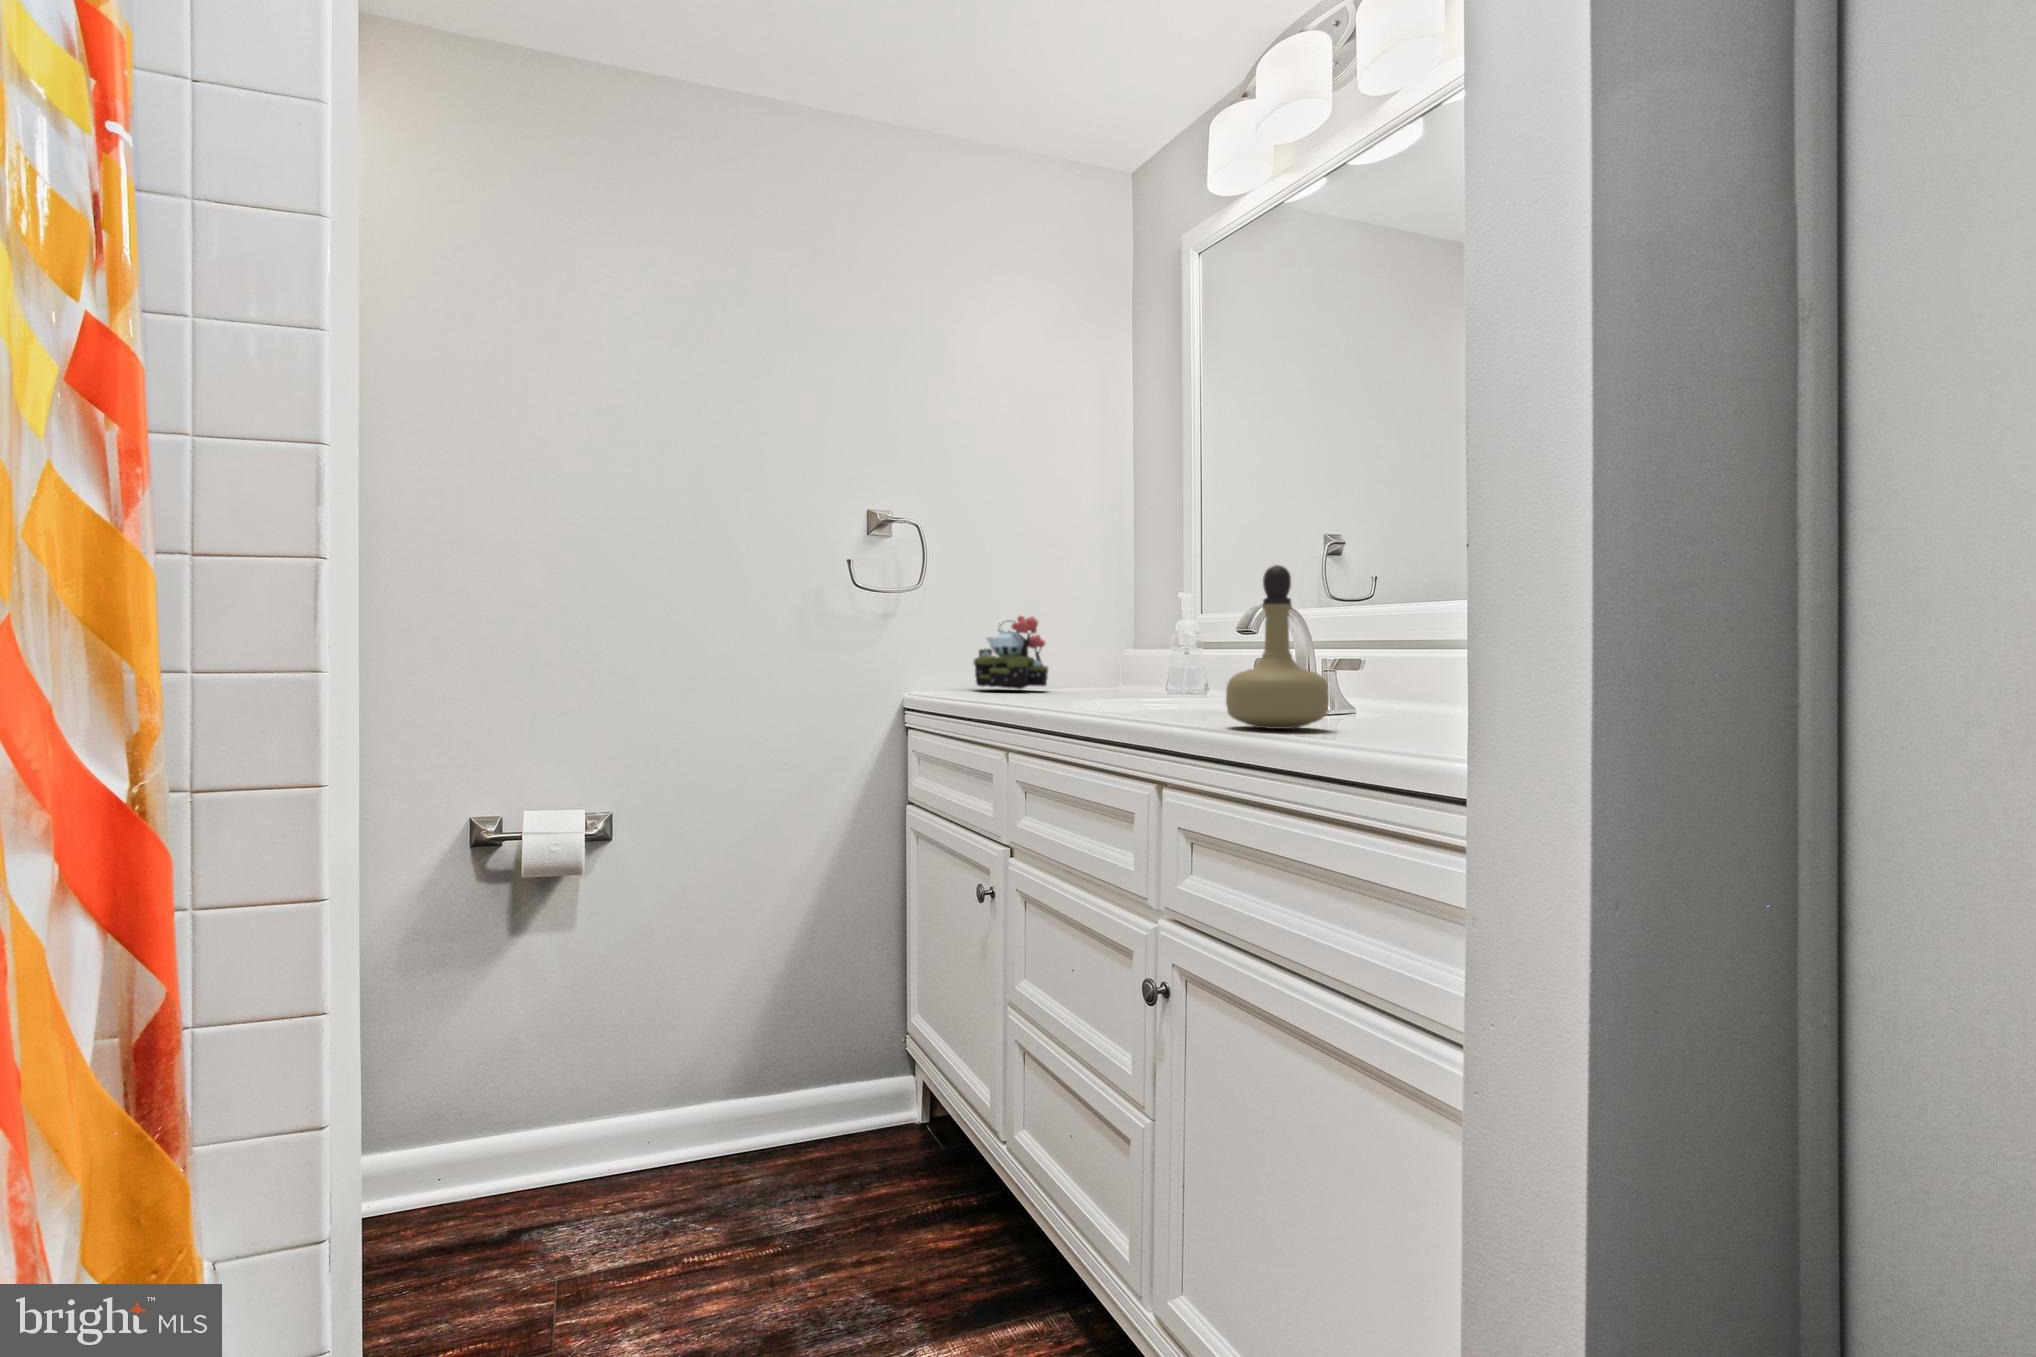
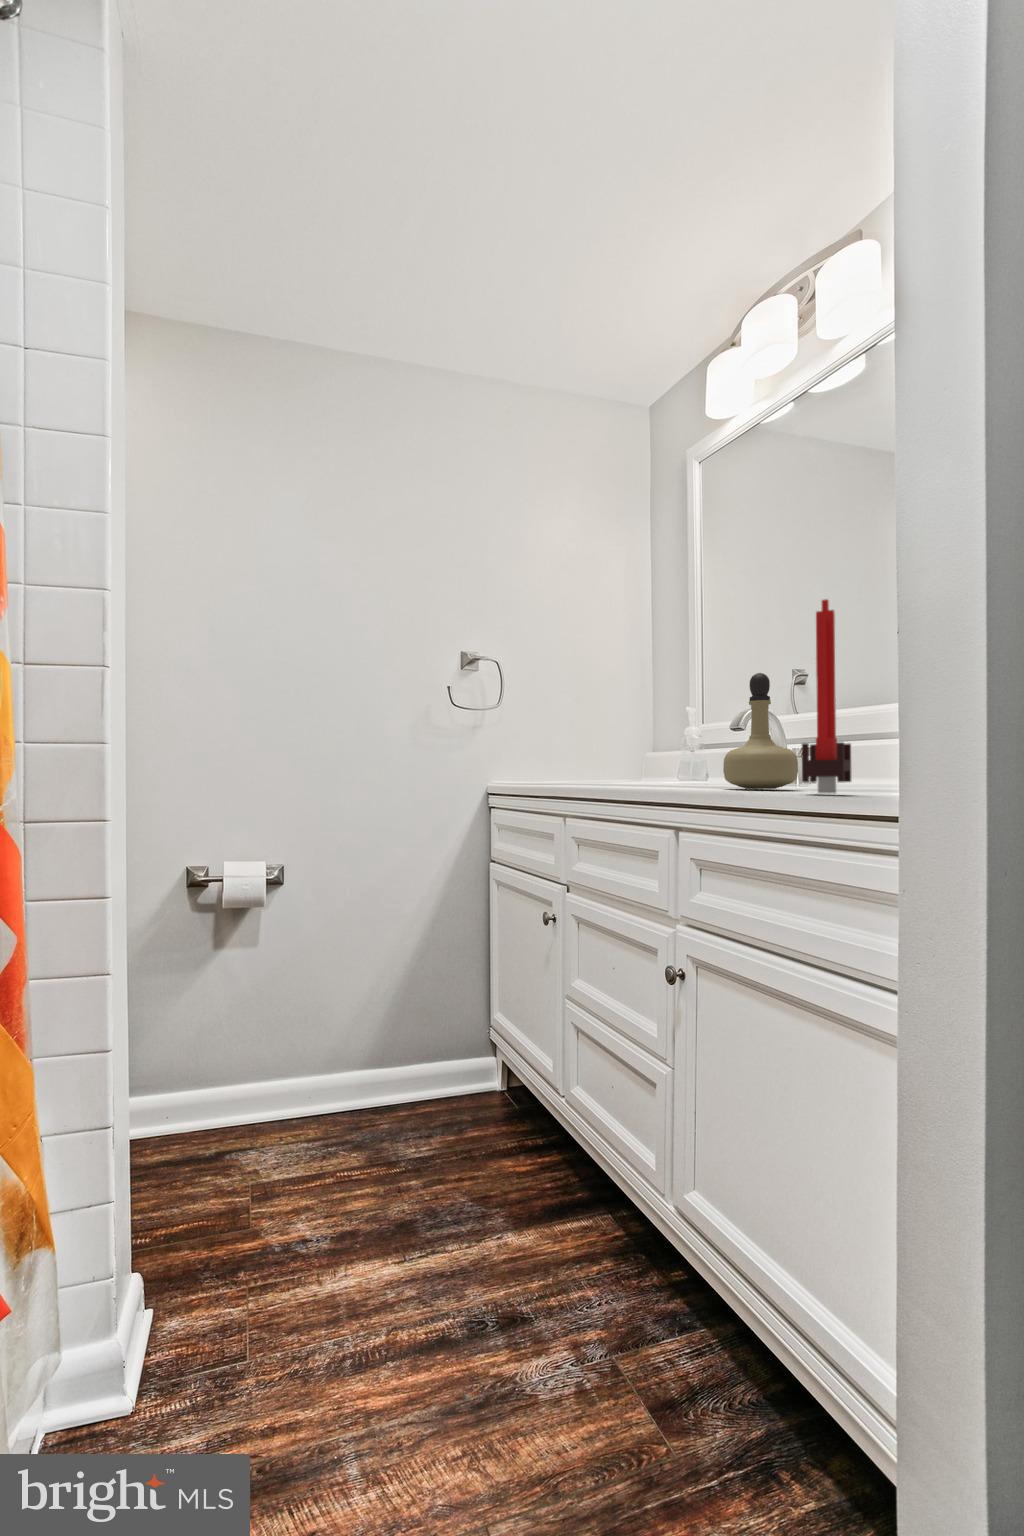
candle: none [1335,469,1403,745] -> present [802,599,851,793]
plant: present [974,616,1048,689] -> none [537,699,591,777]

